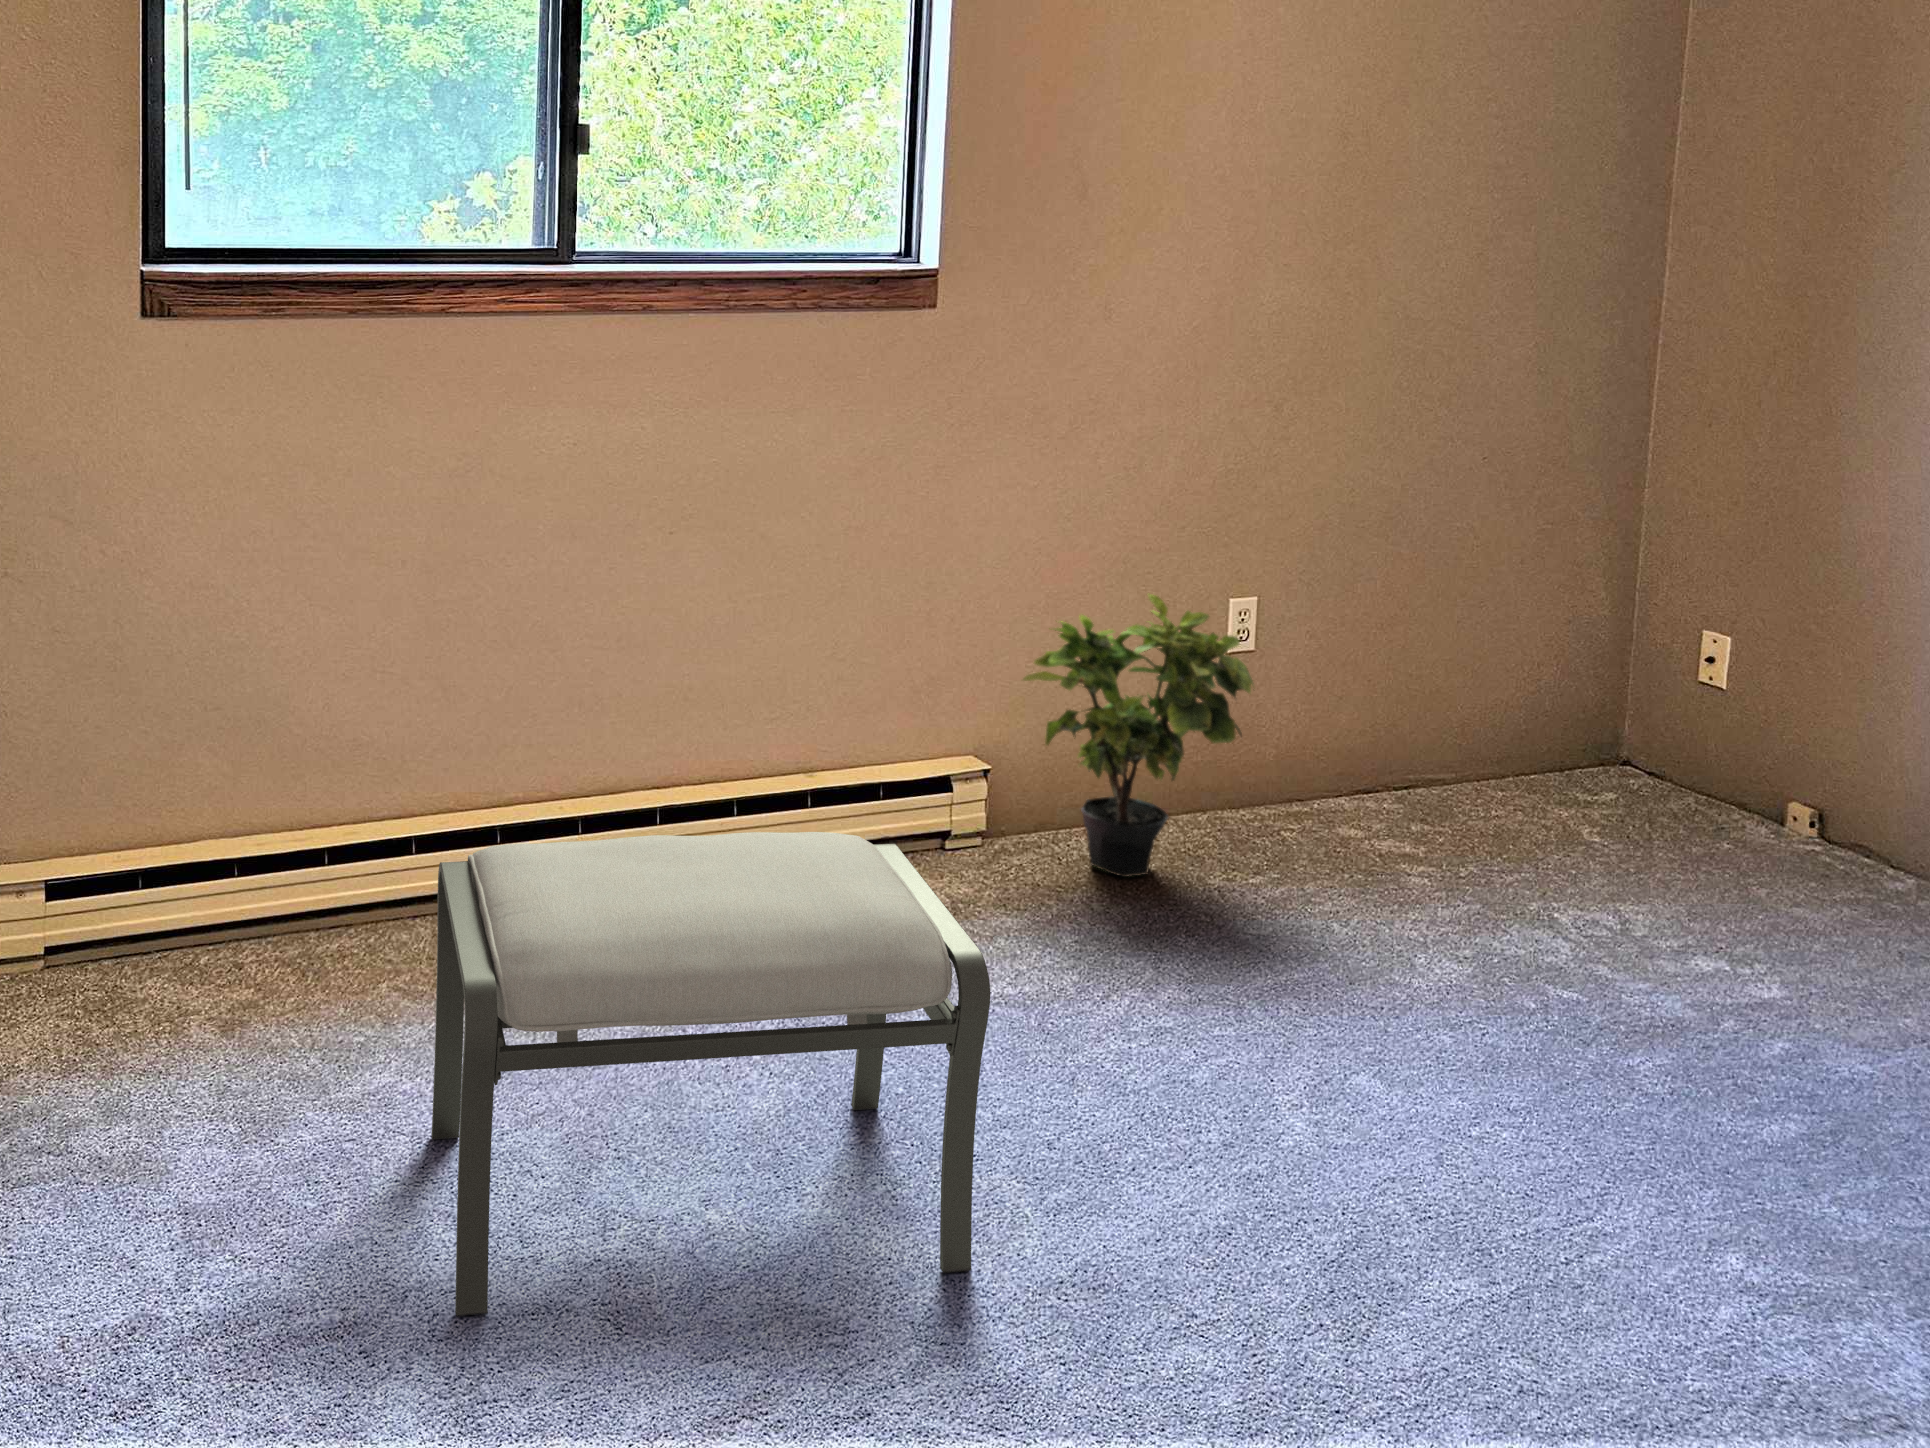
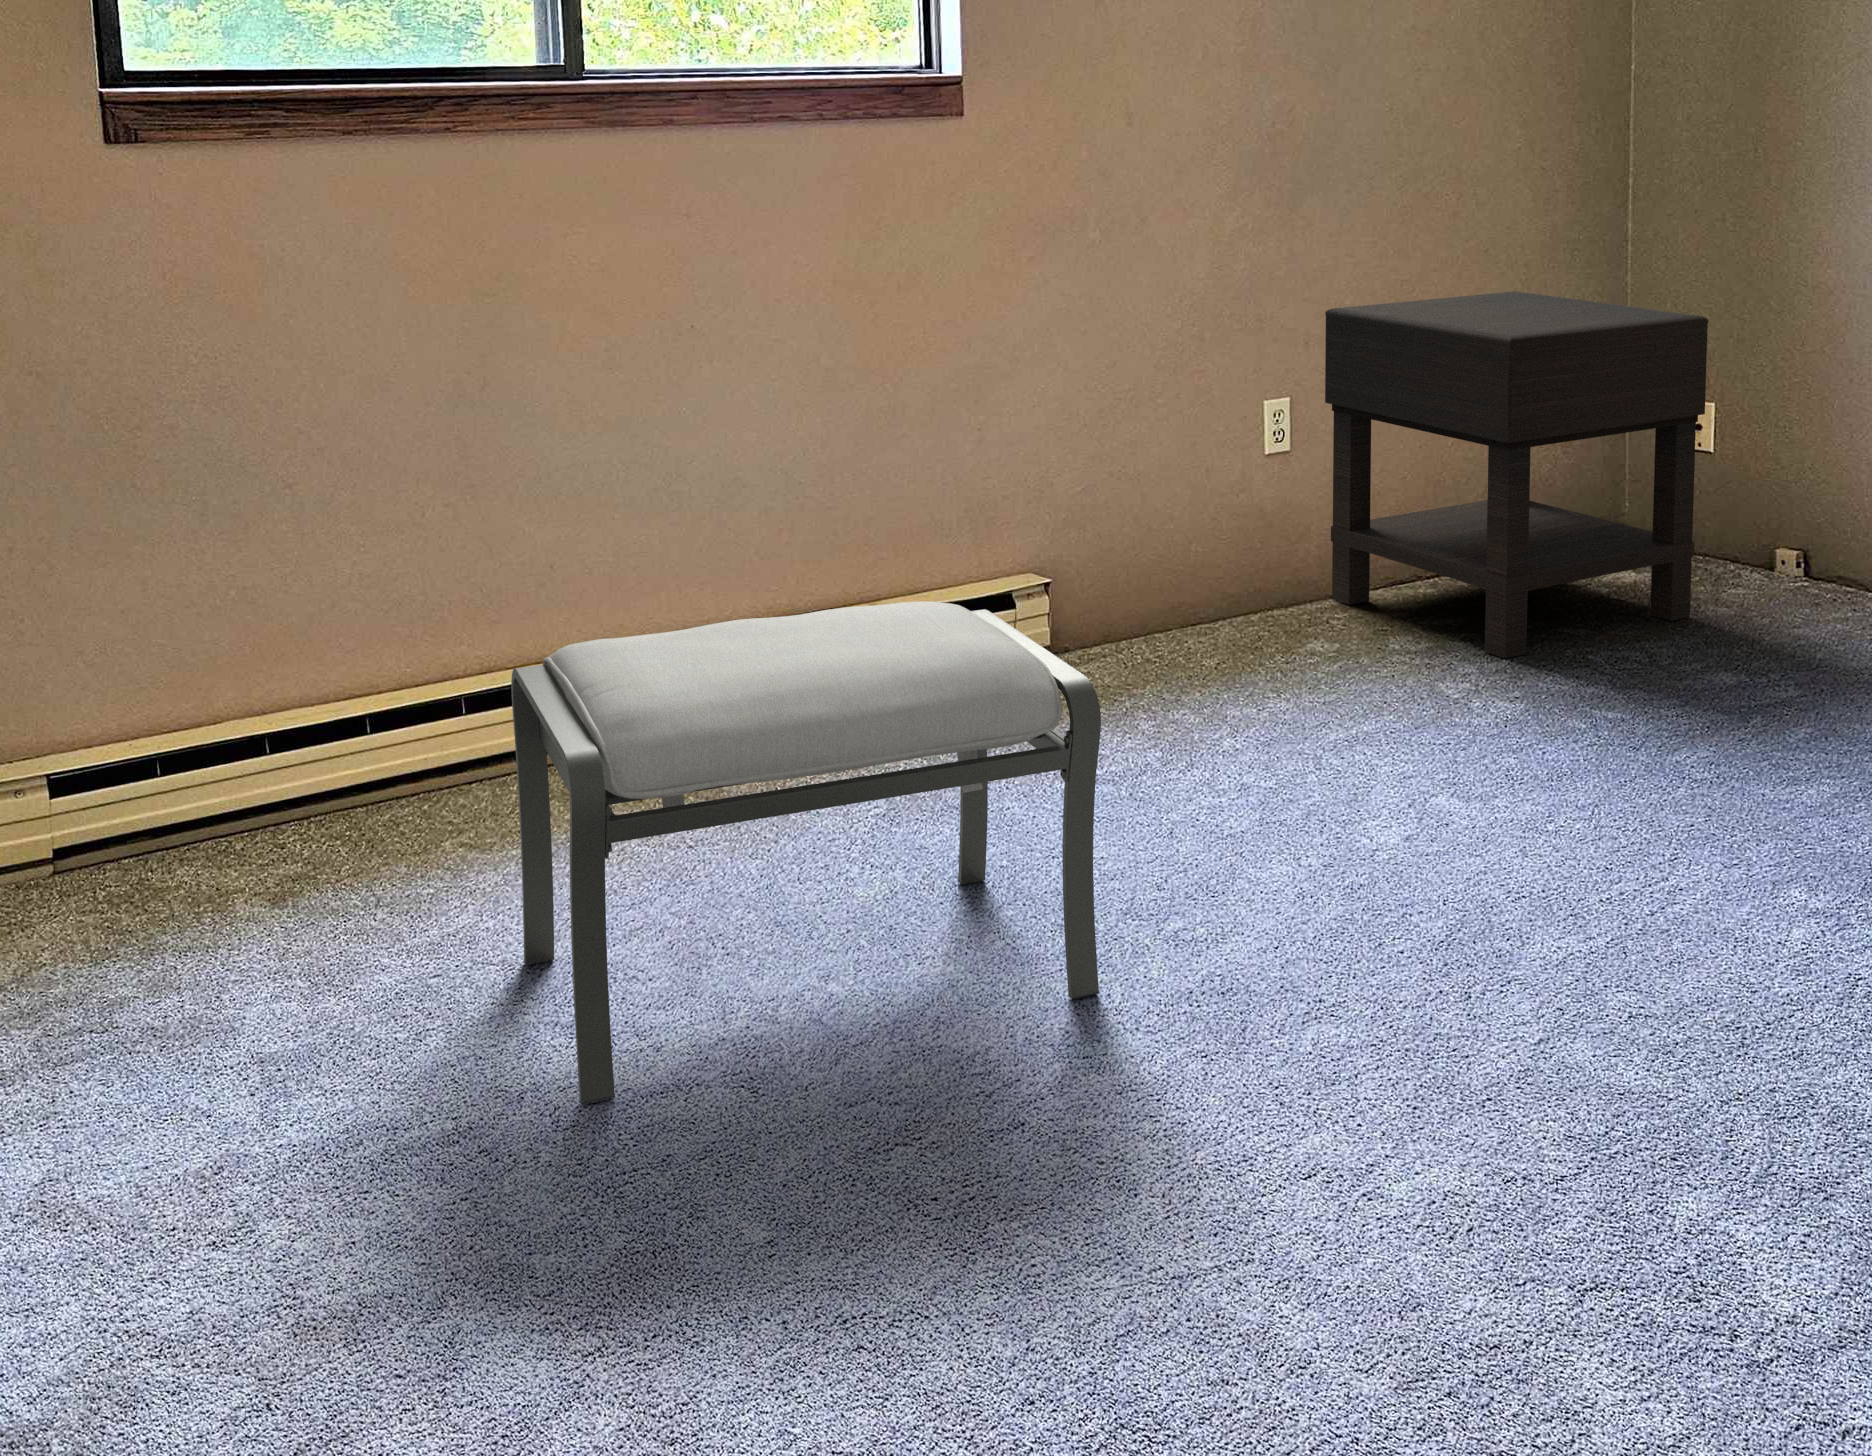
nightstand: none [1281,504,1713,905] -> present [1325,291,1708,659]
potted plant: present [1023,594,1254,877] -> none [1078,389,1306,670]

